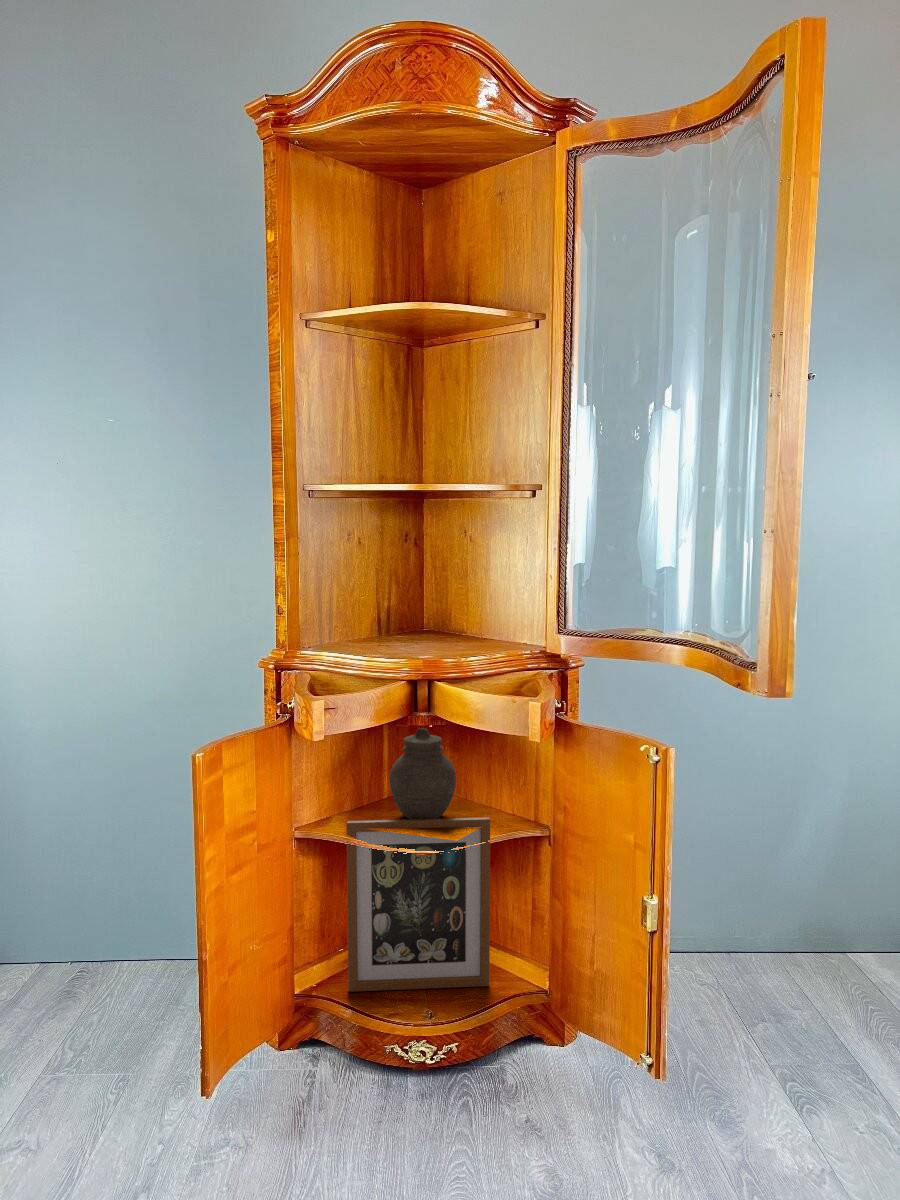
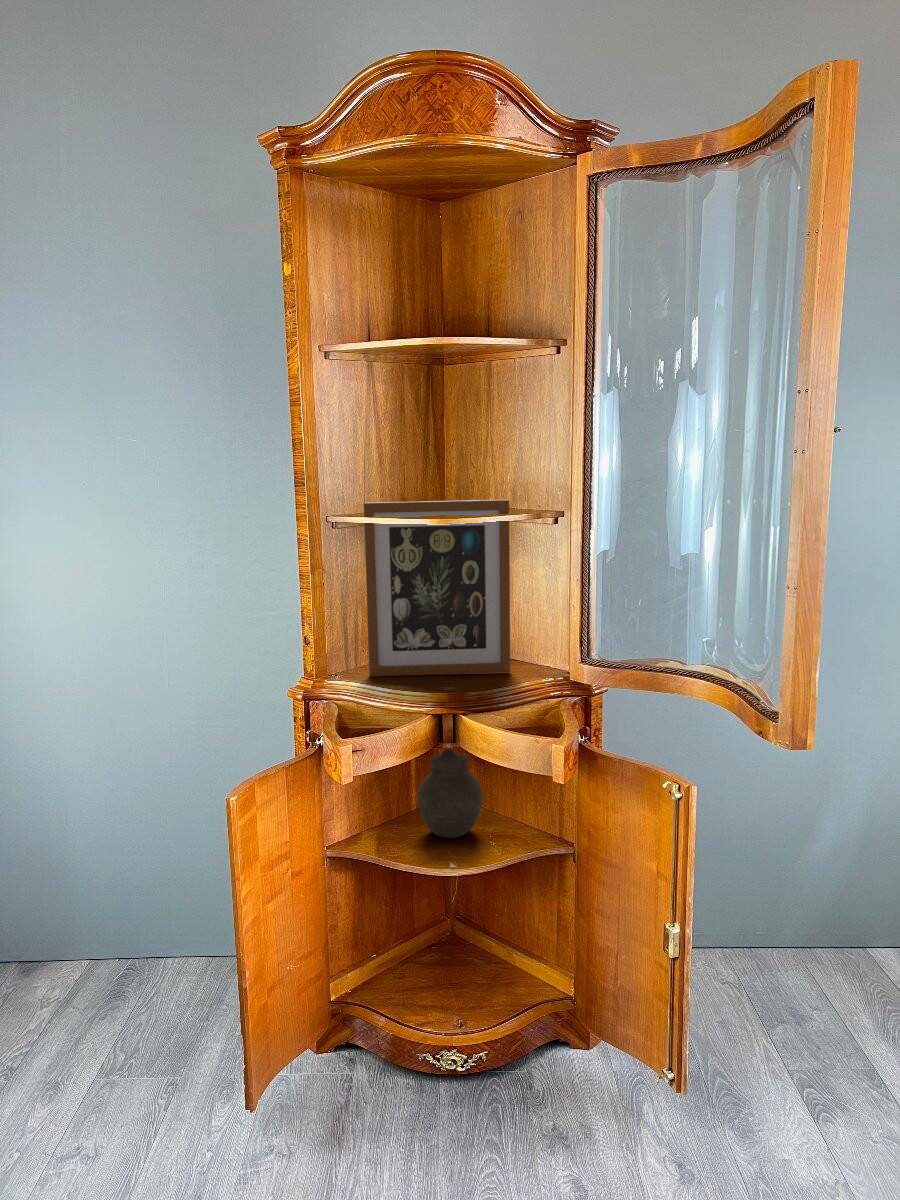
picture frame: present [347,817,490,992] -> present [364,500,510,677]

